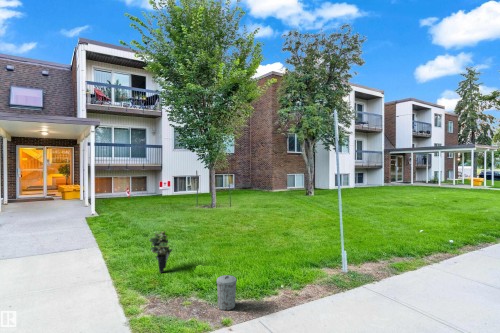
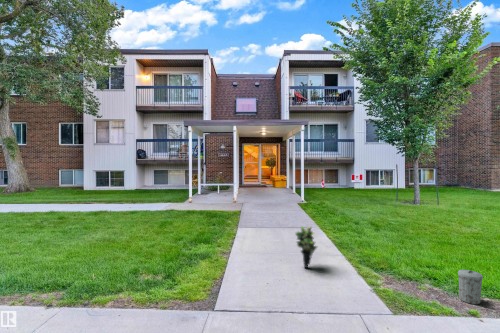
potted plant: present [149,231,172,273] -> present [295,226,317,268]

